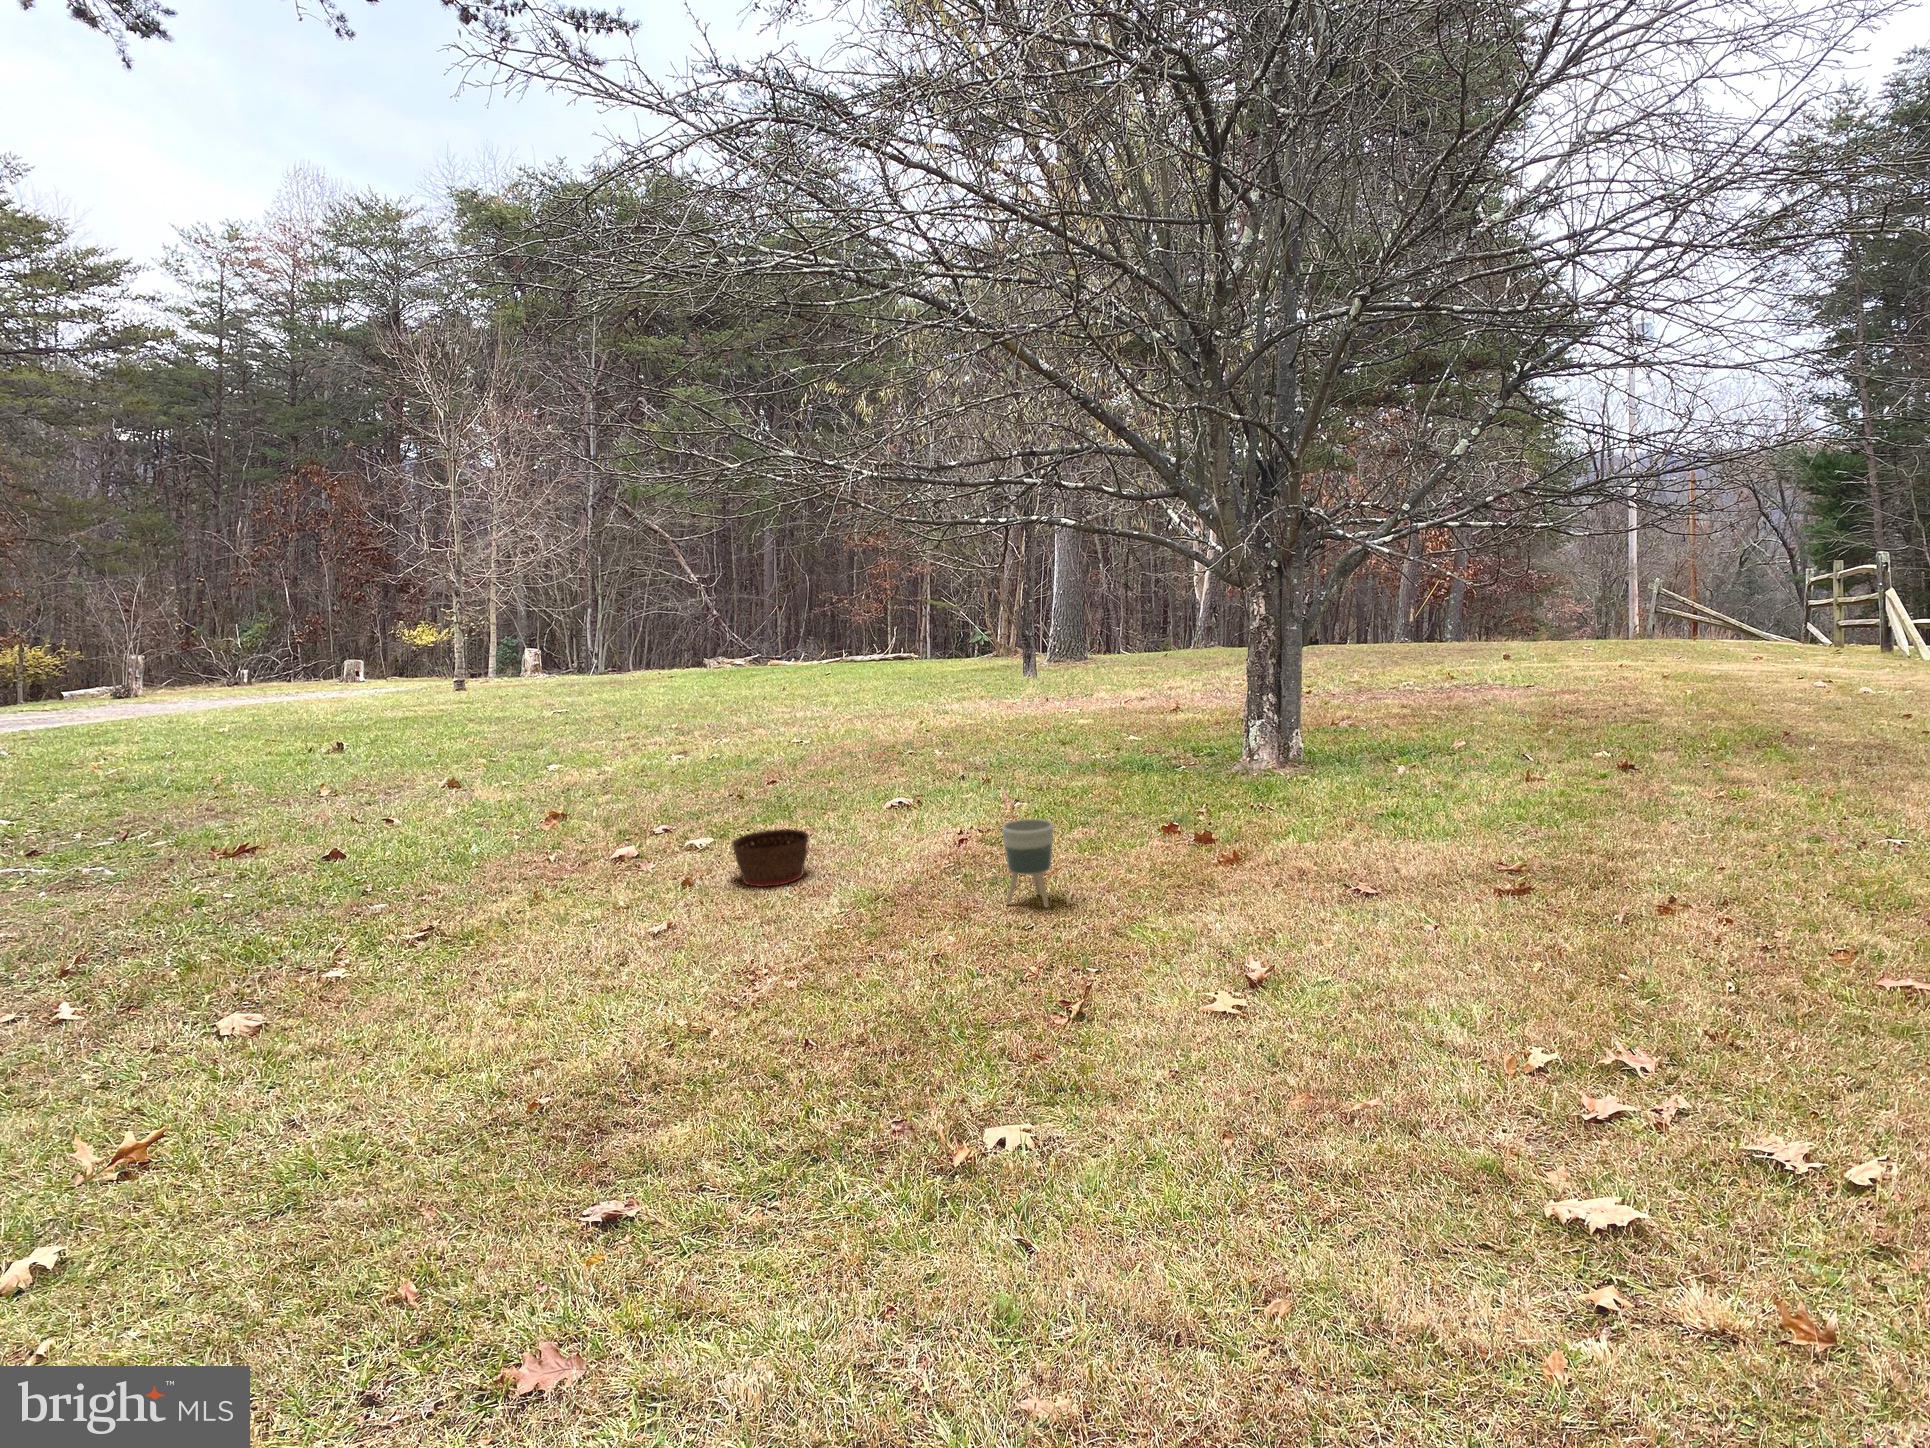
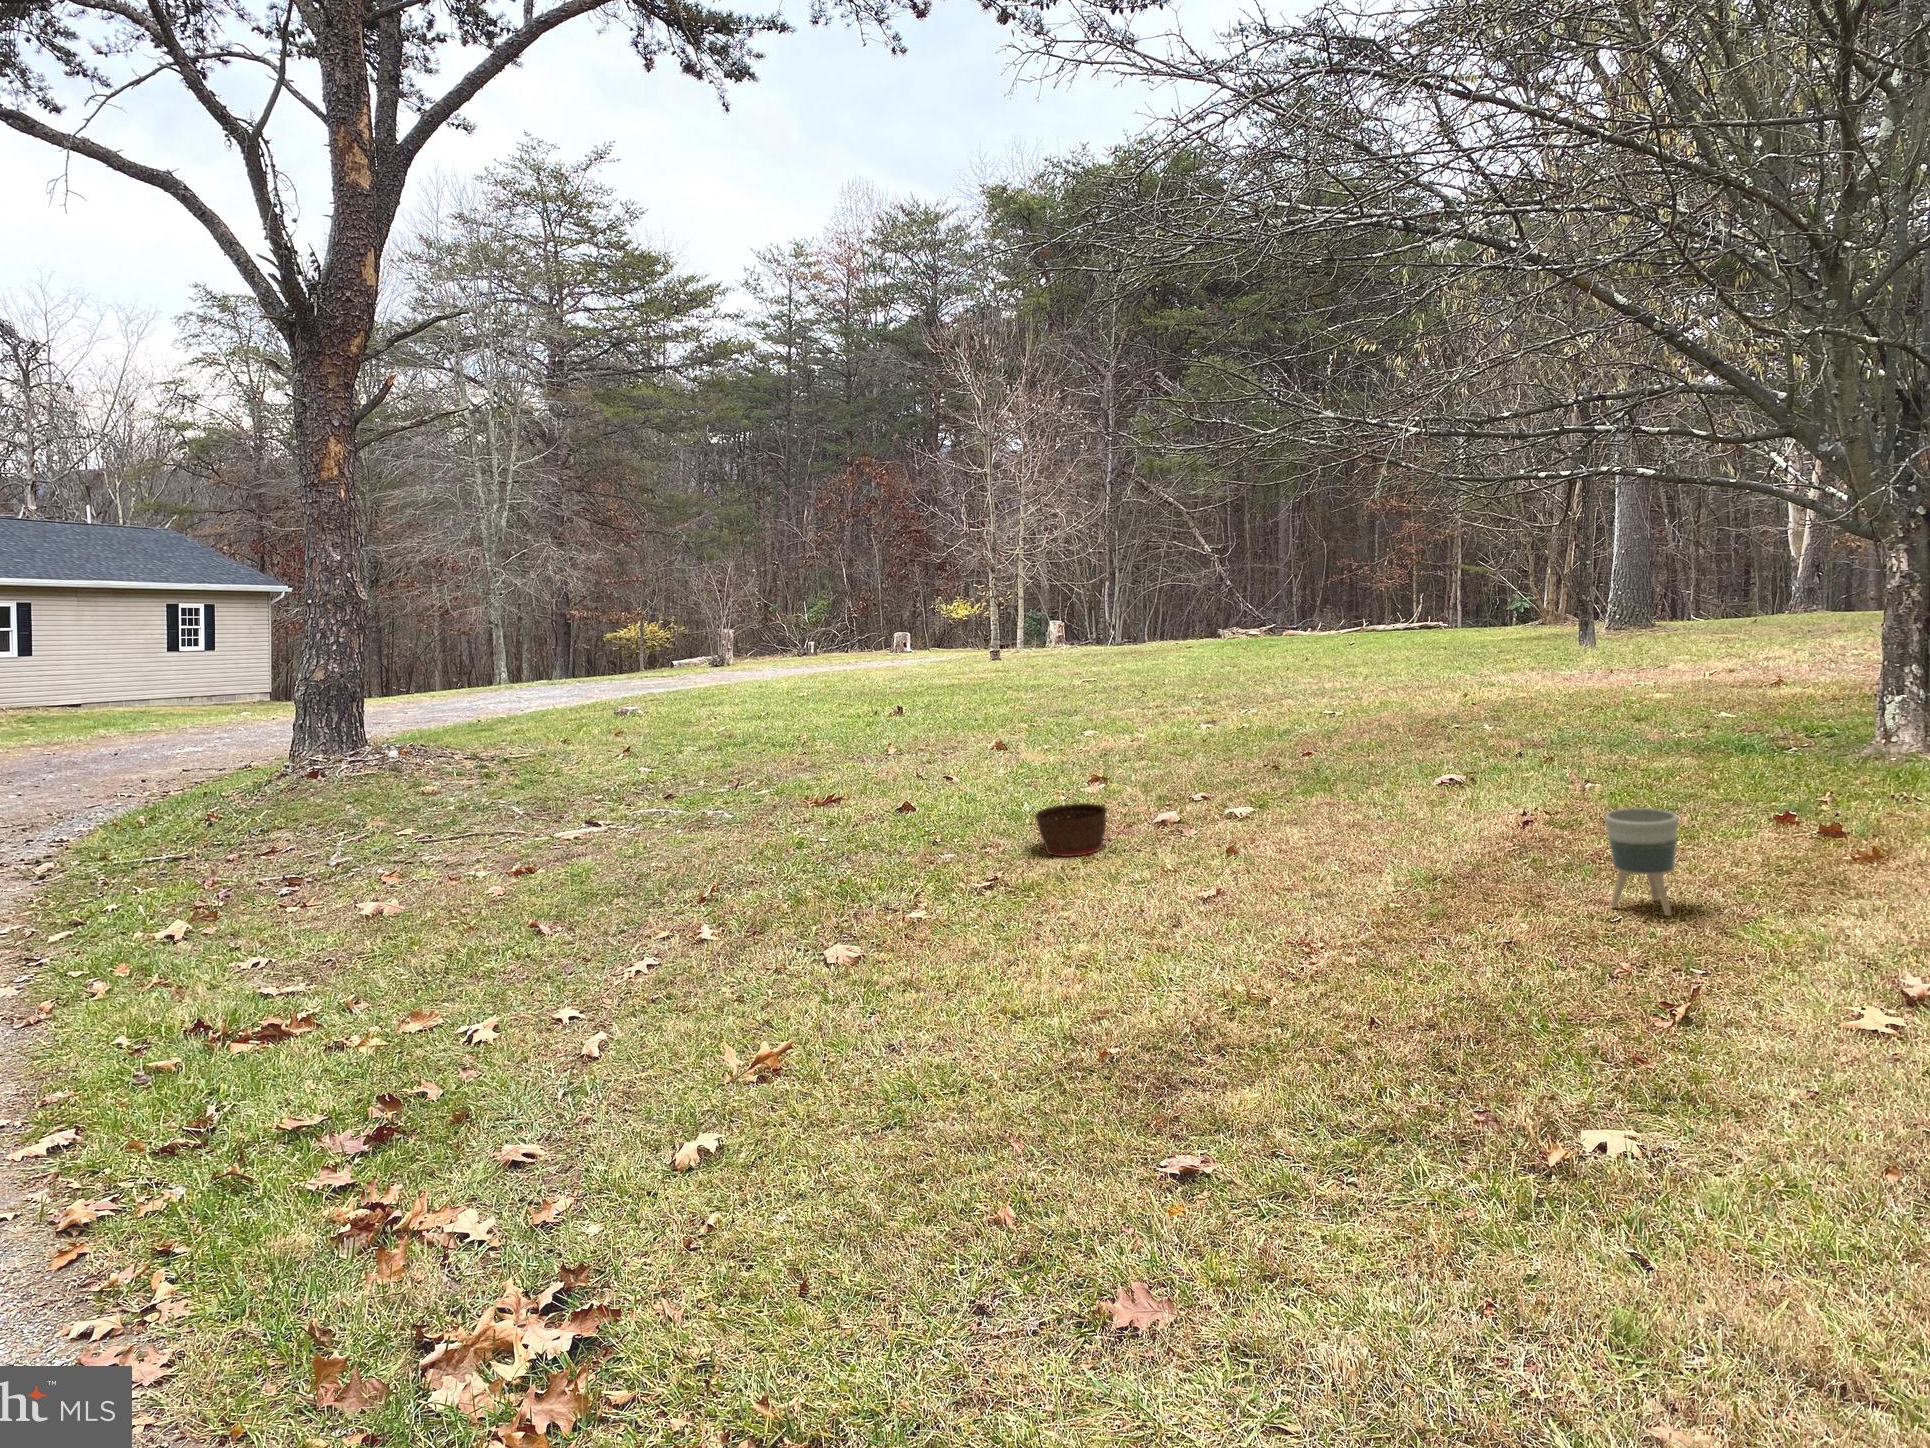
basket: present [732,829,809,887] -> present [1035,803,1107,857]

